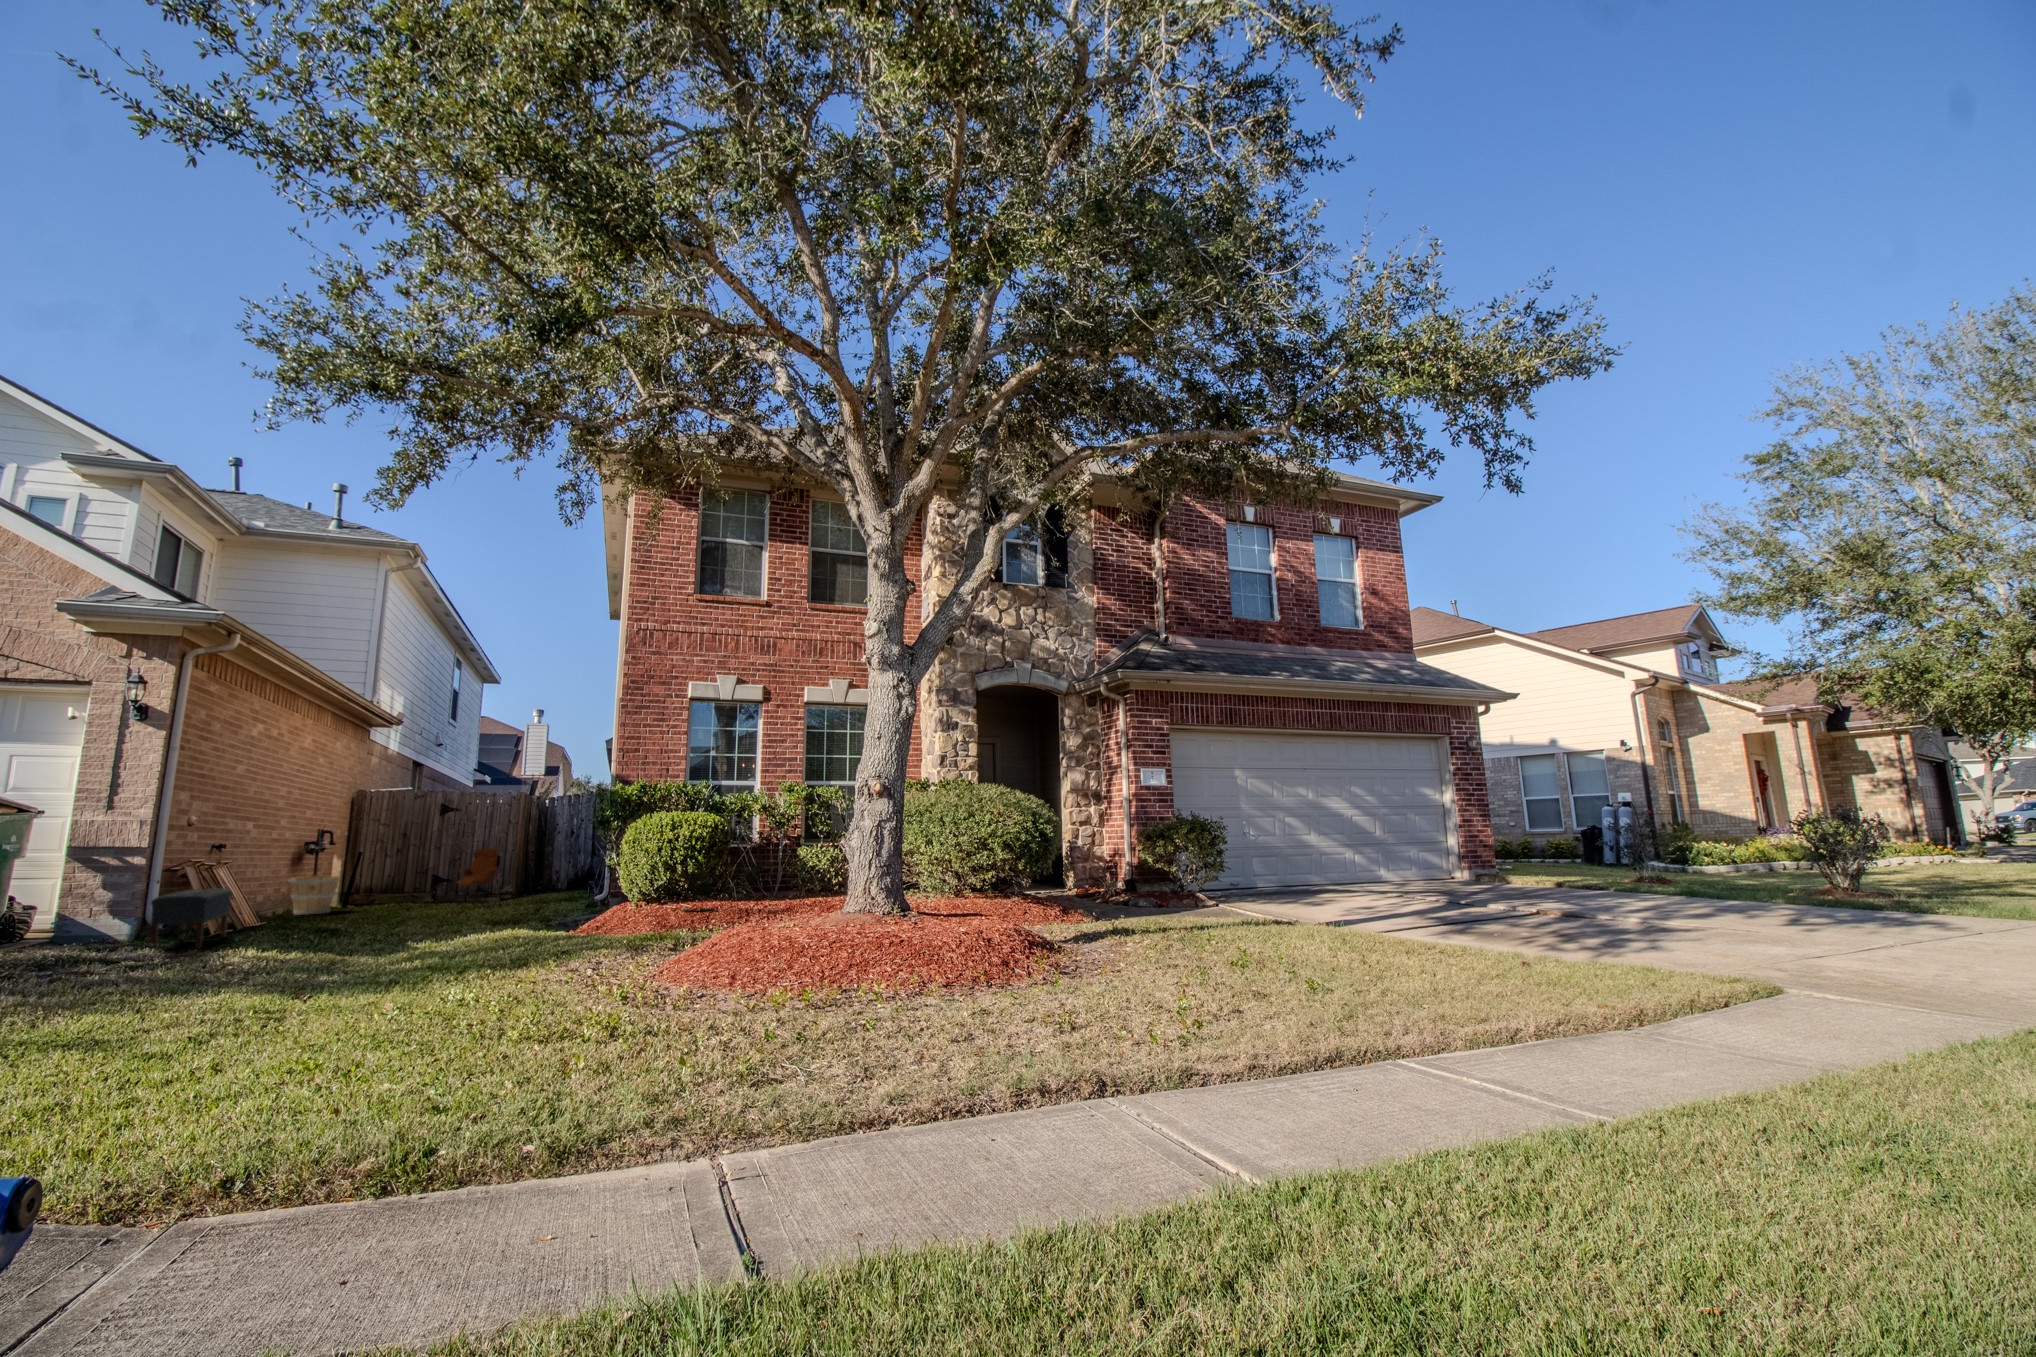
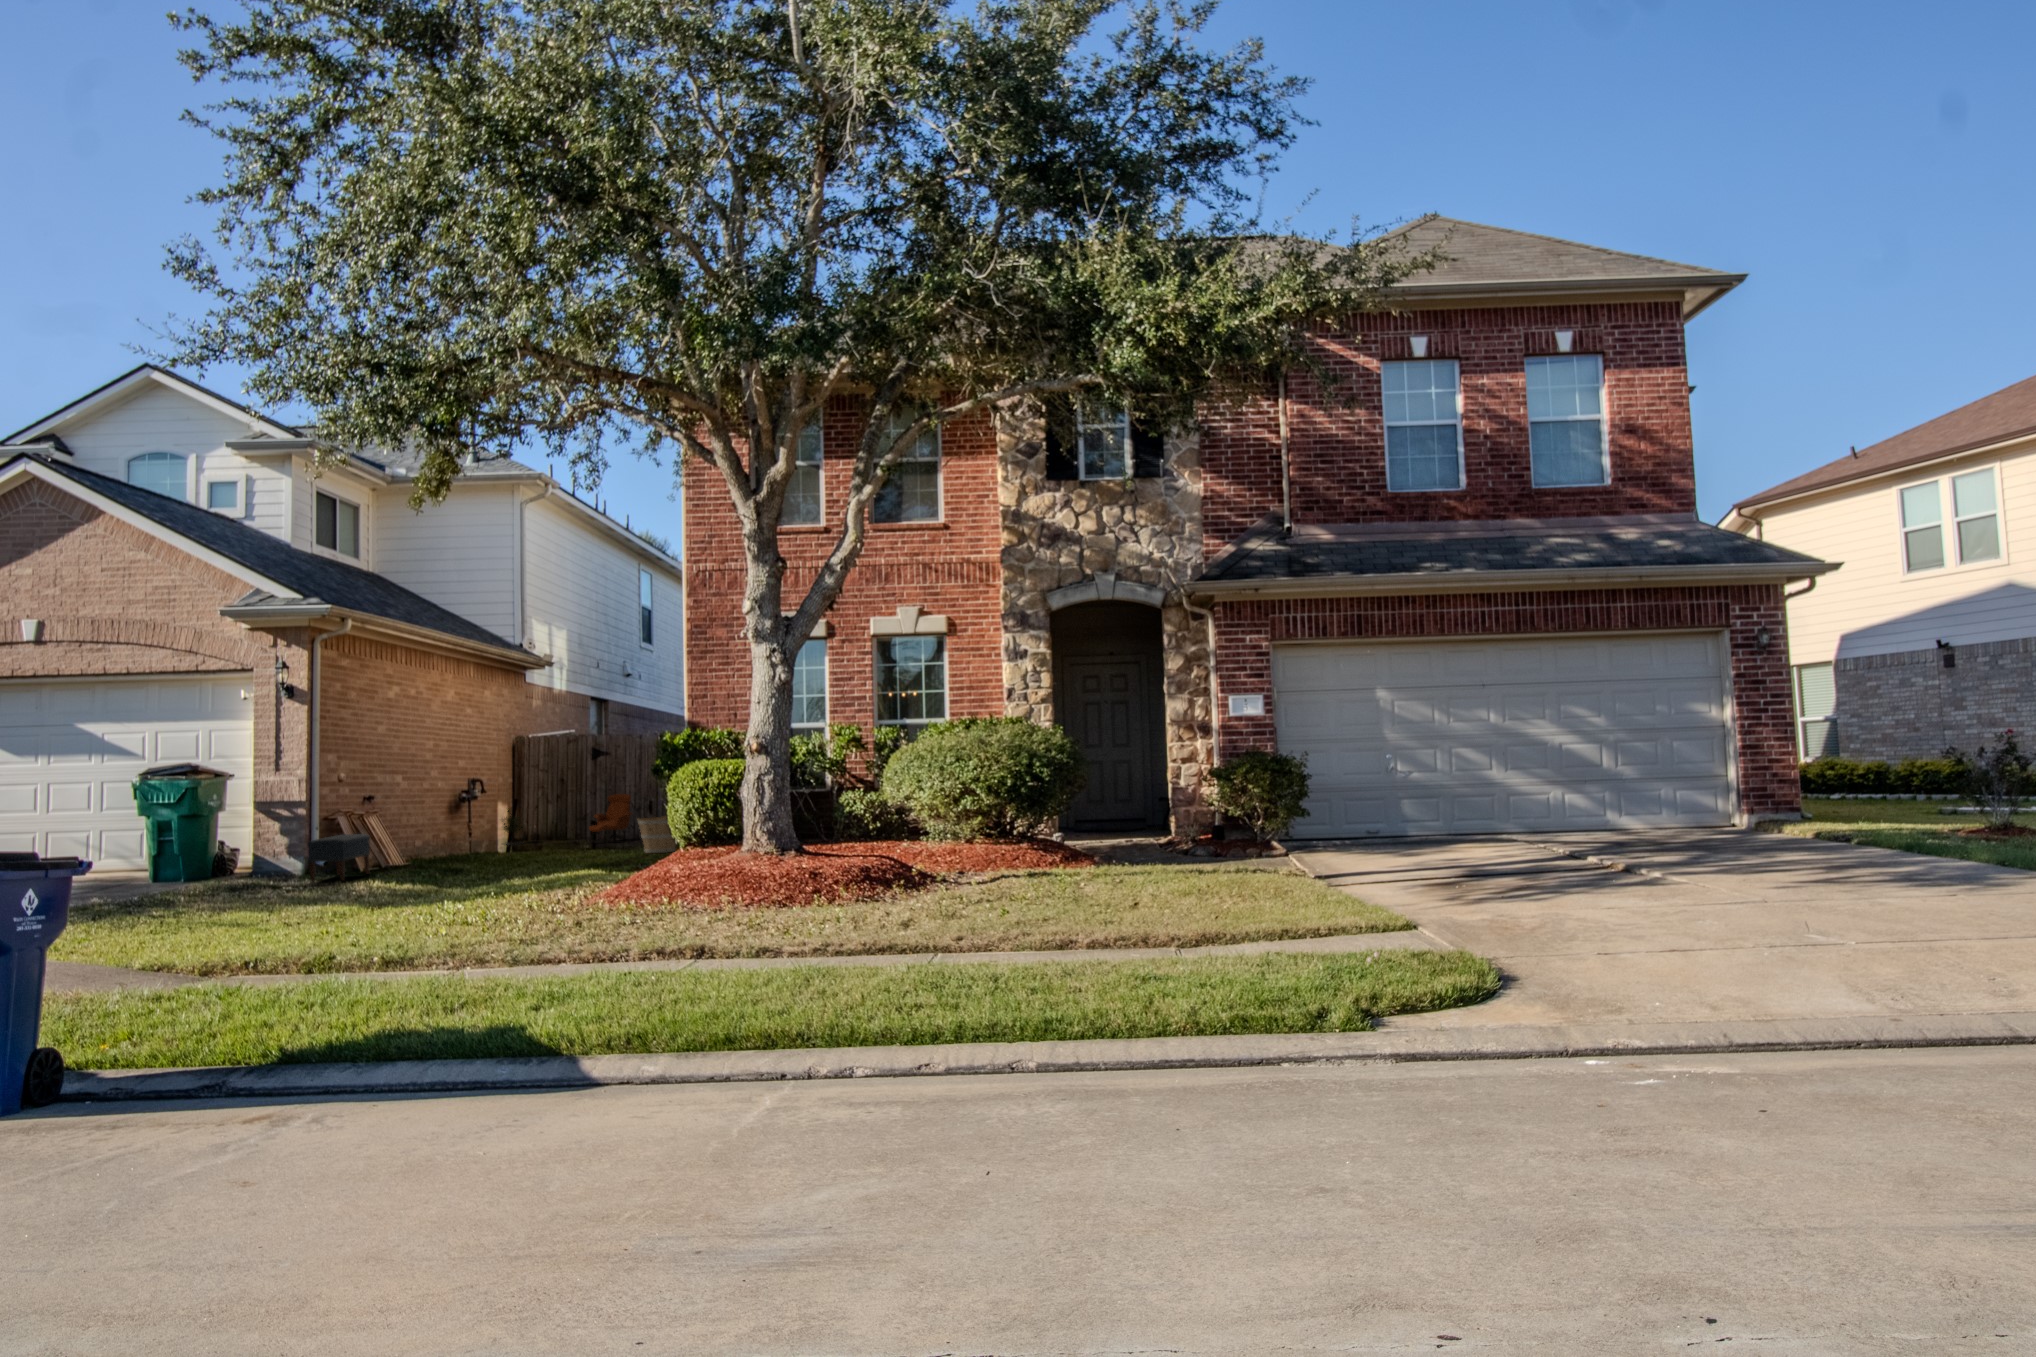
potted tree: present [684,859,713,911] -> present [502,808,523,845]
wooden bucket: present [289,875,340,915] -> present [638,816,676,853]

